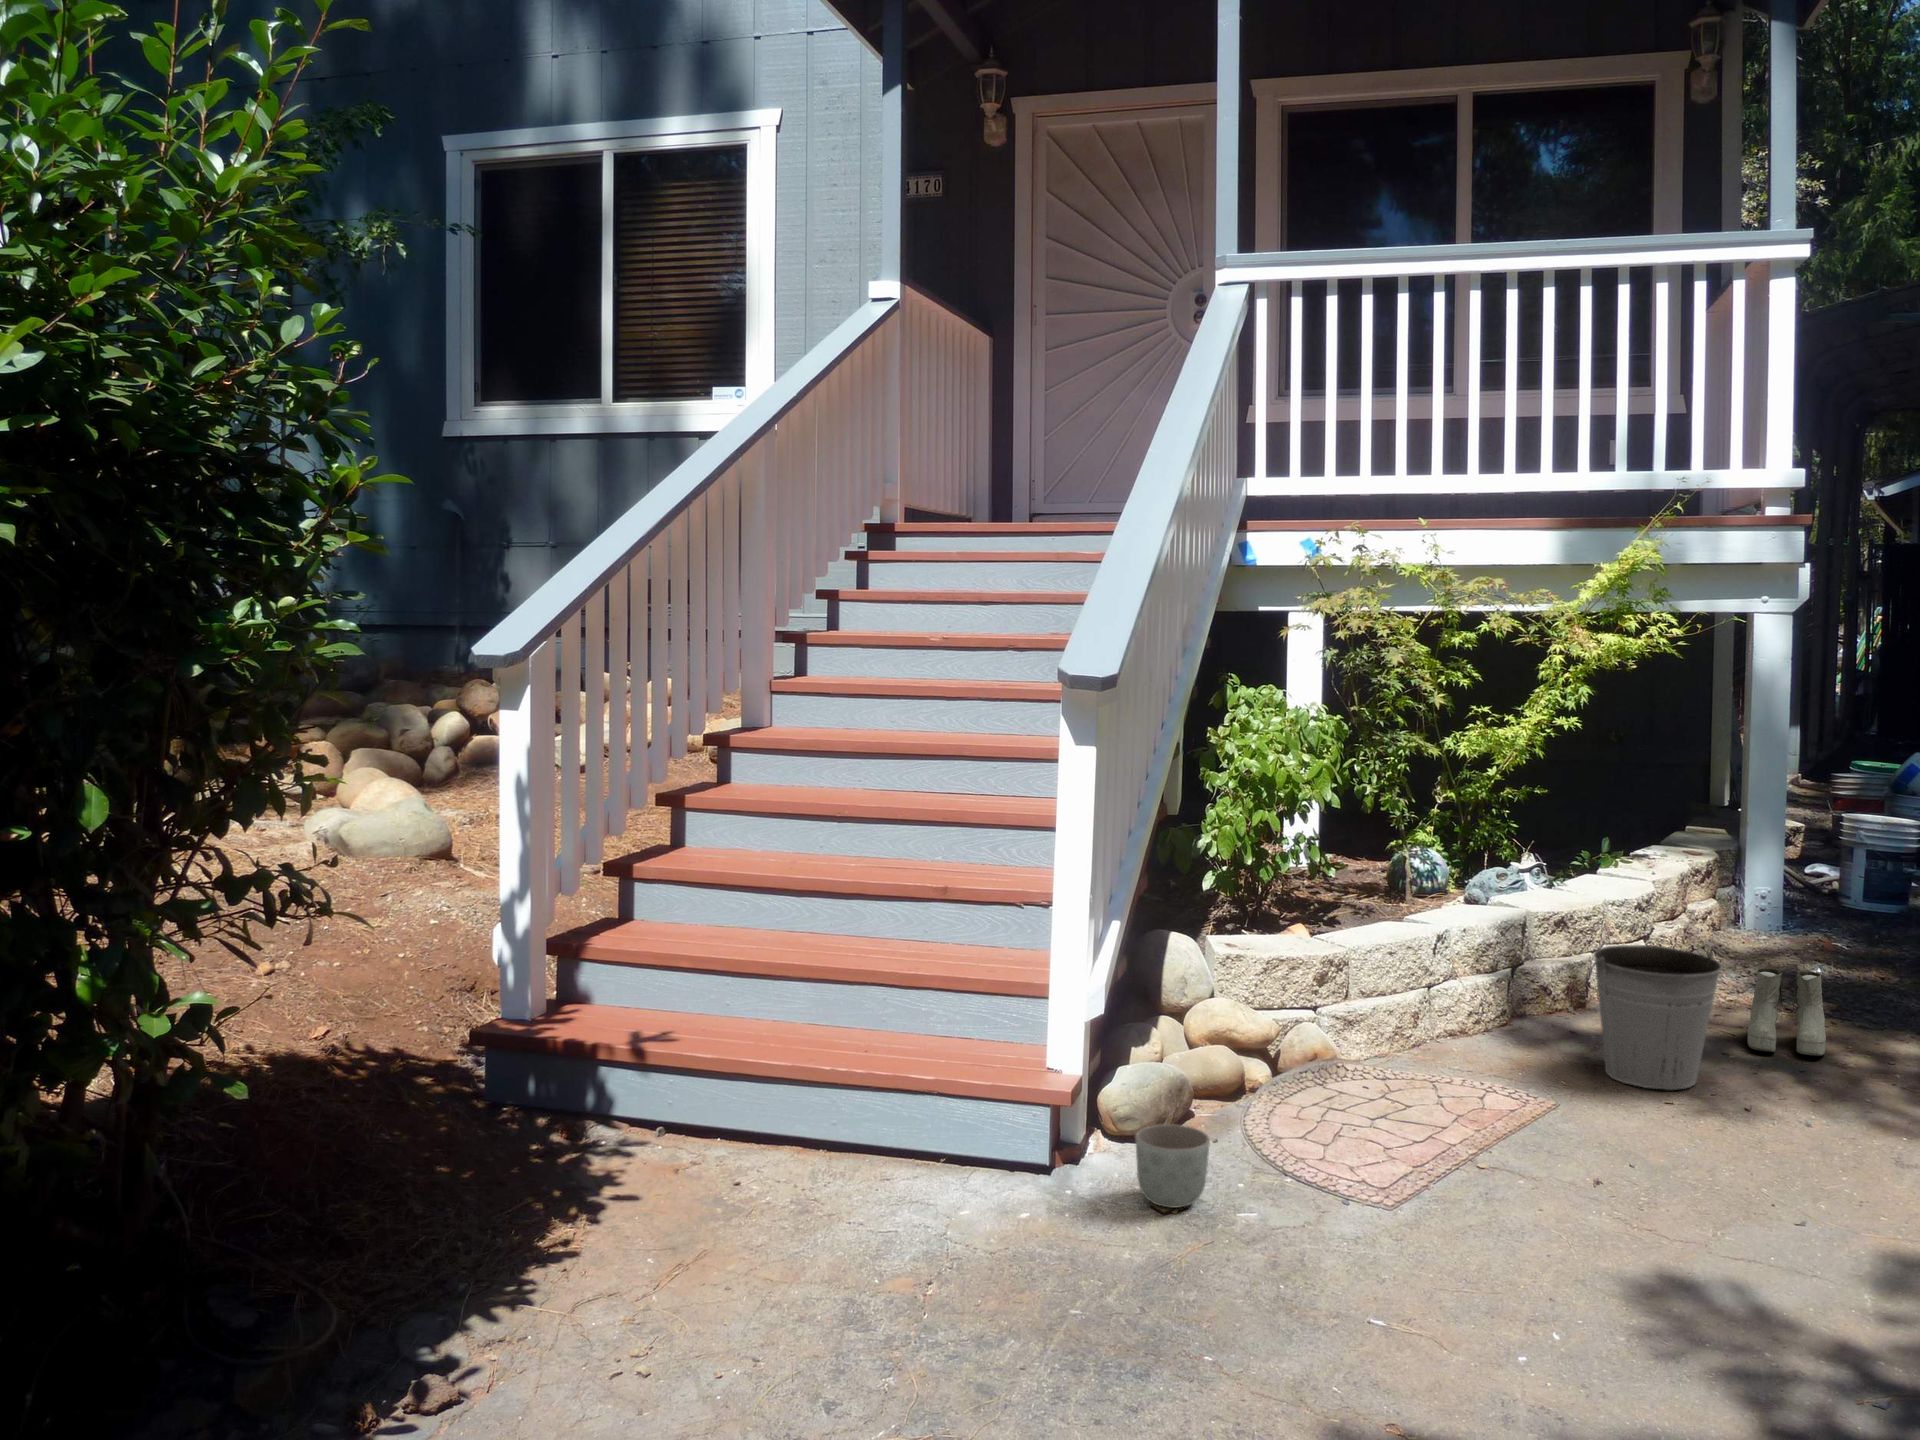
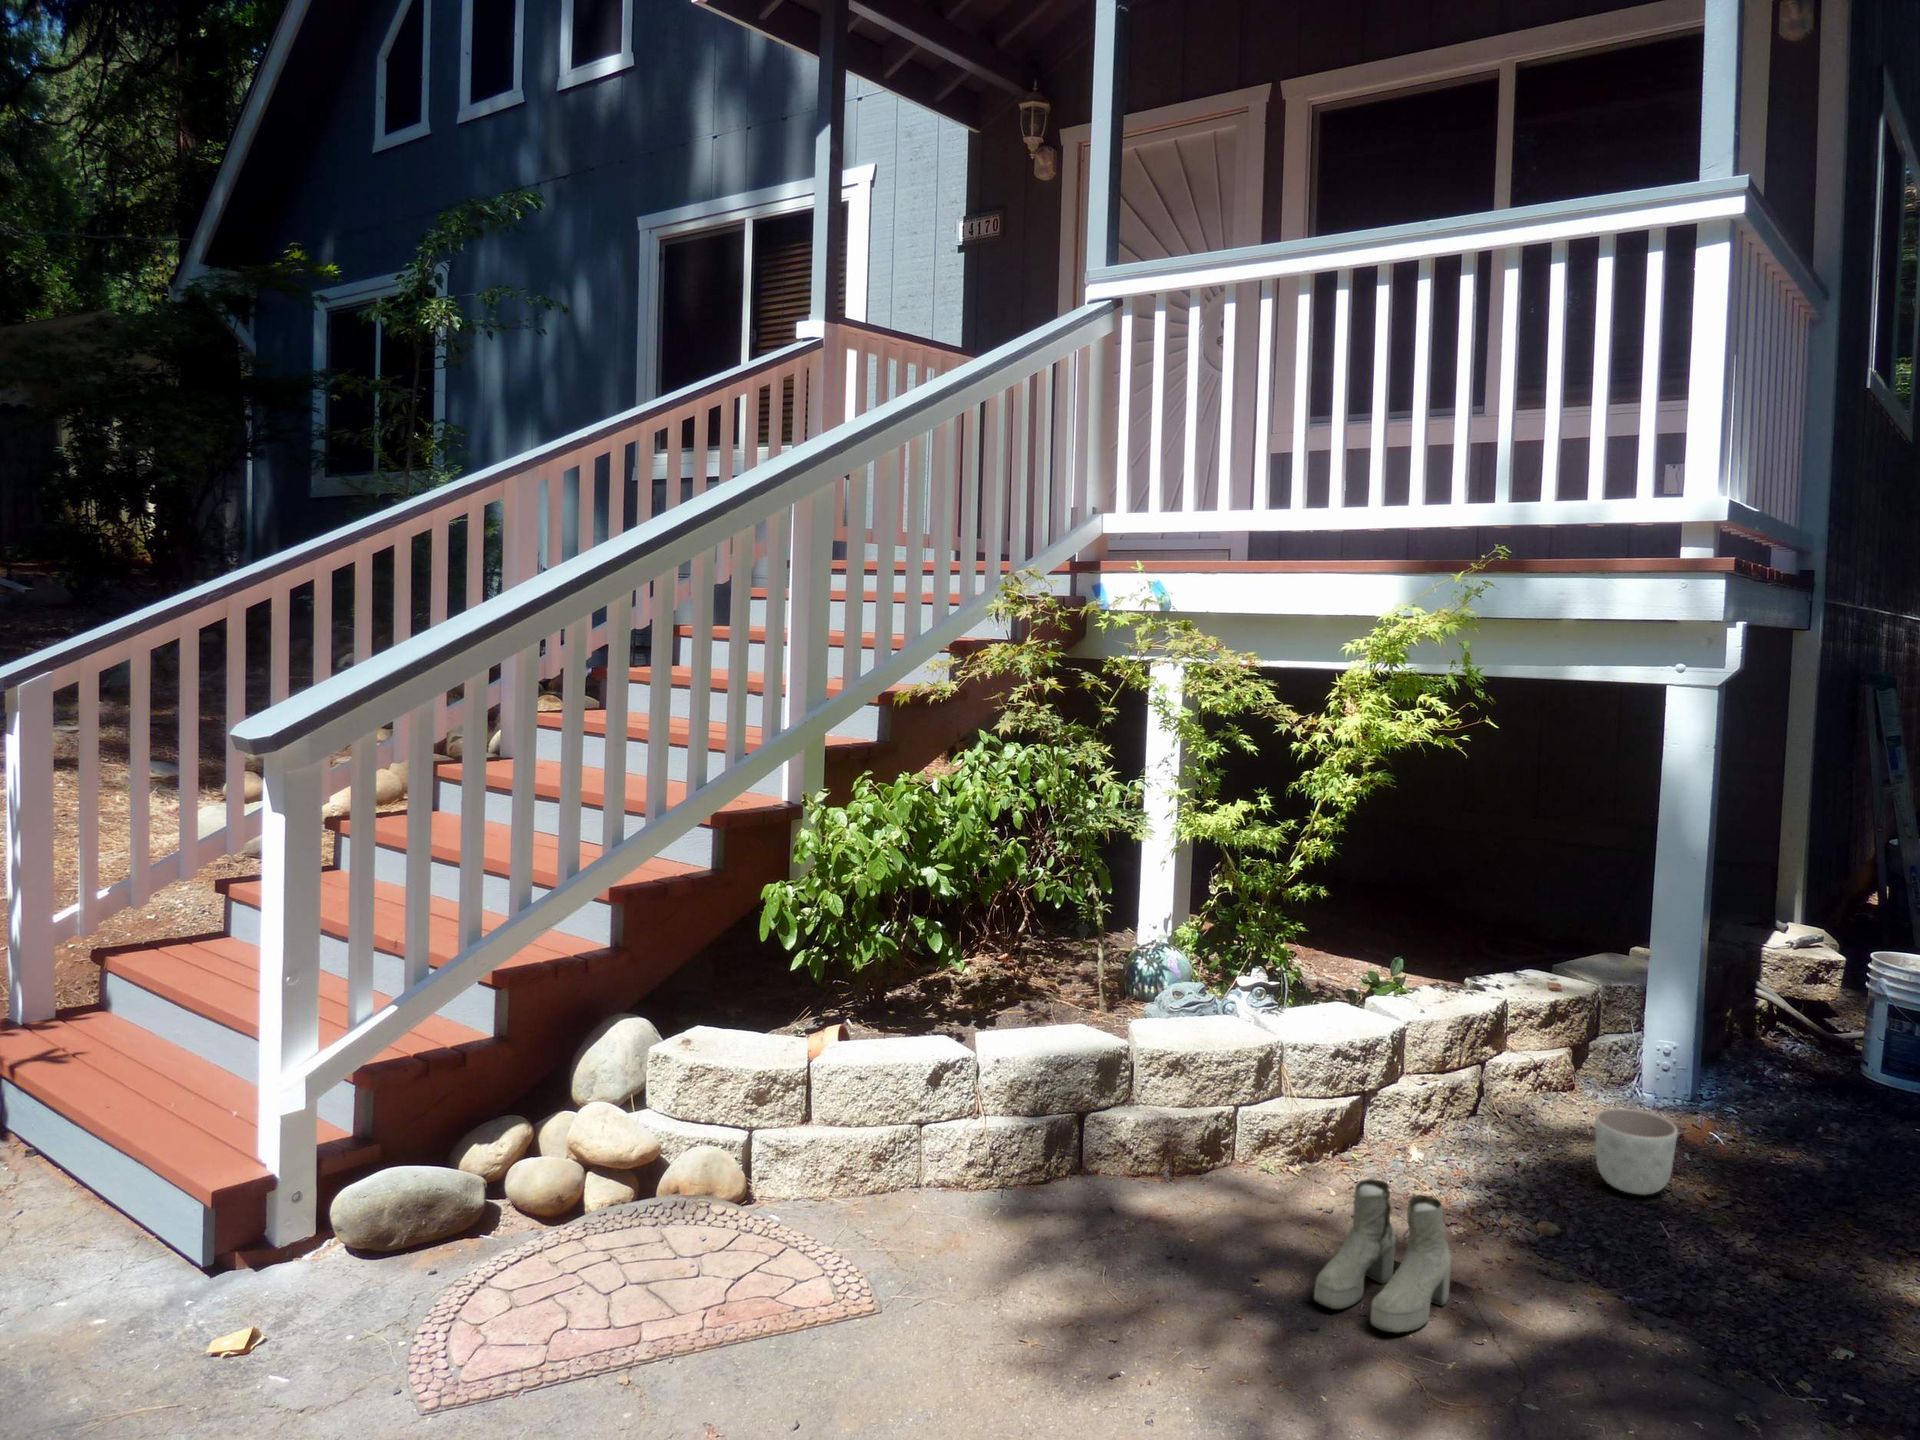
bucket: present [1586,945,1722,1090] -> none [1012,1117,1194,1344]
planter: present [1135,1124,1210,1208] -> present [1595,1108,1678,1195]

